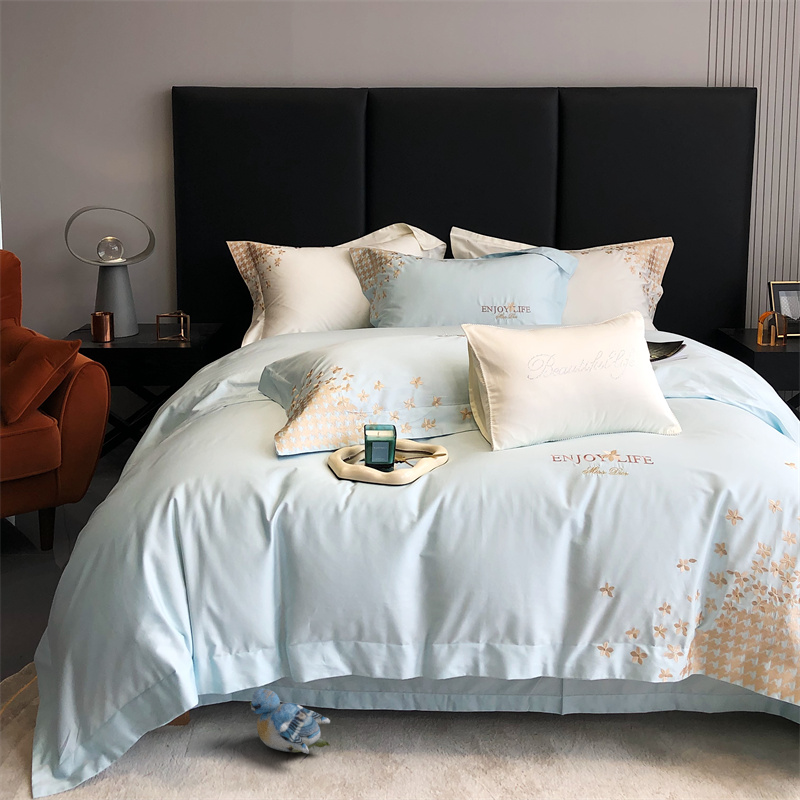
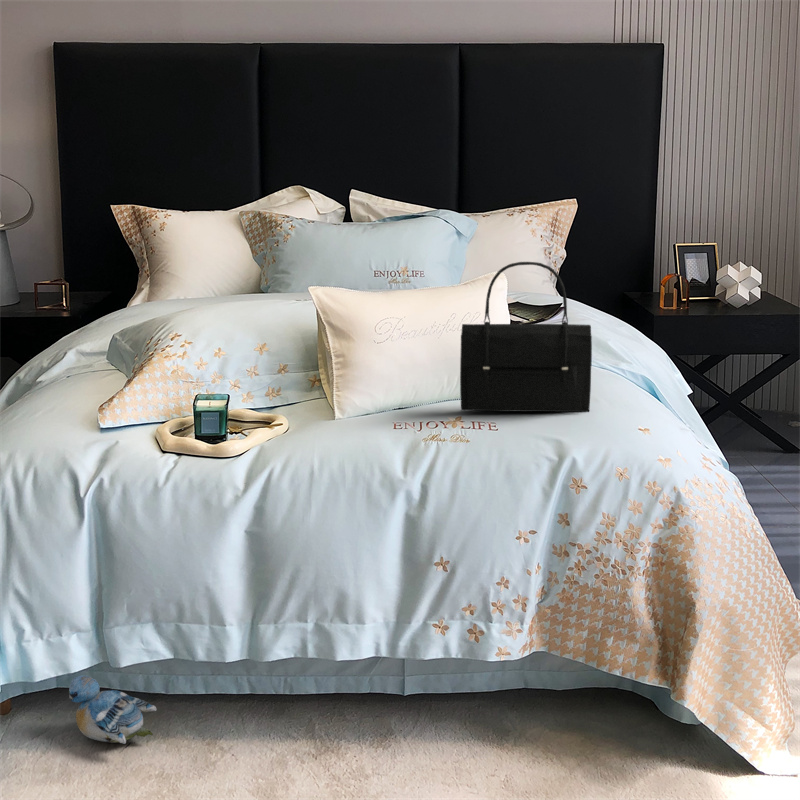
handbag: none [610,305,741,447] -> present [460,262,592,412]

